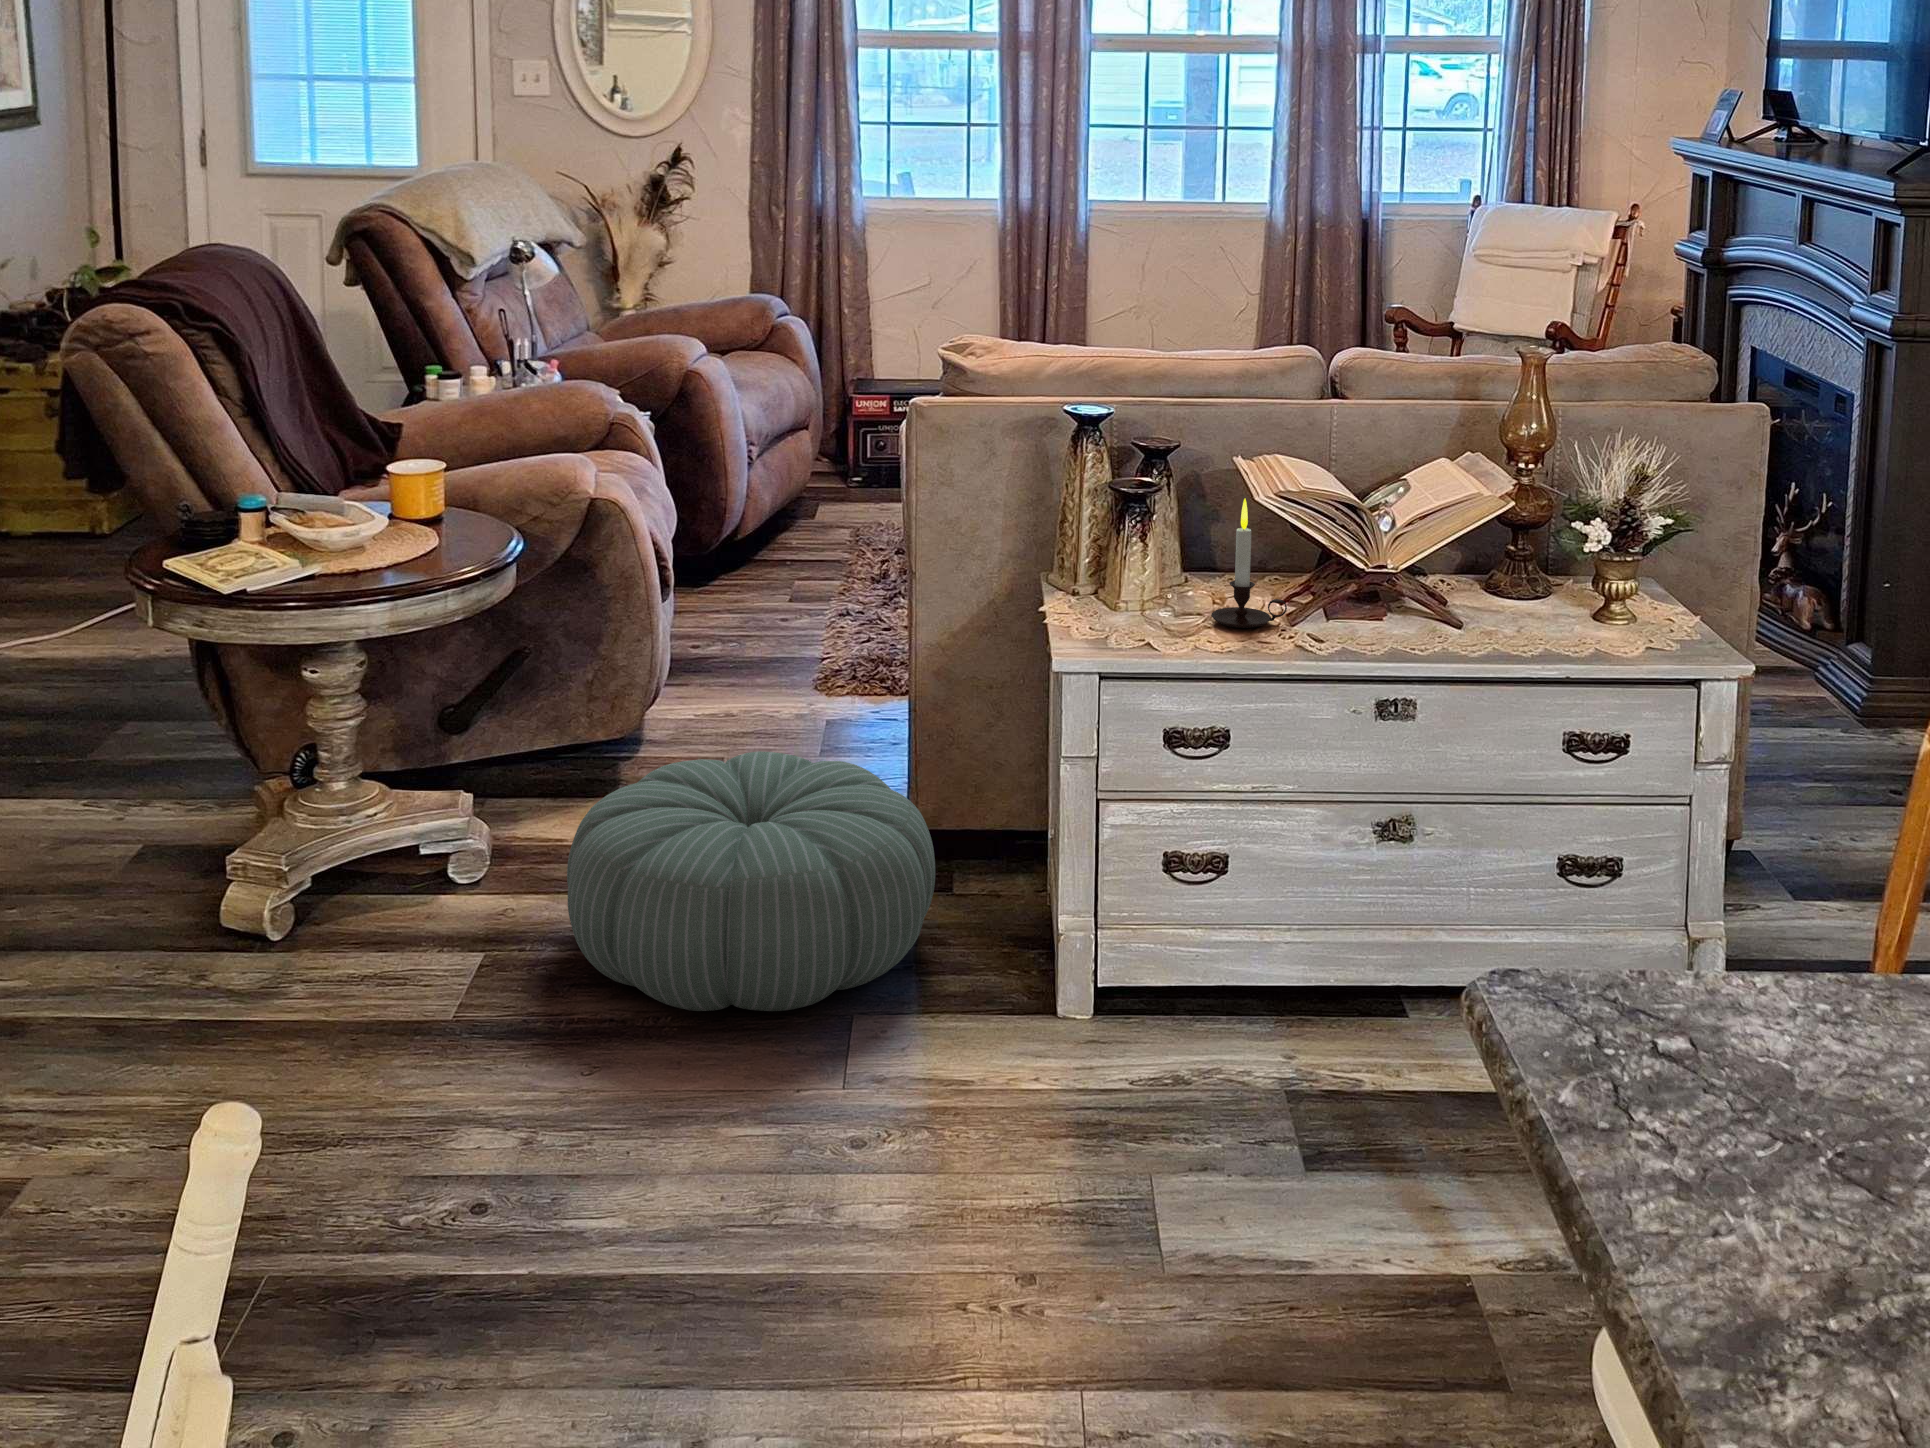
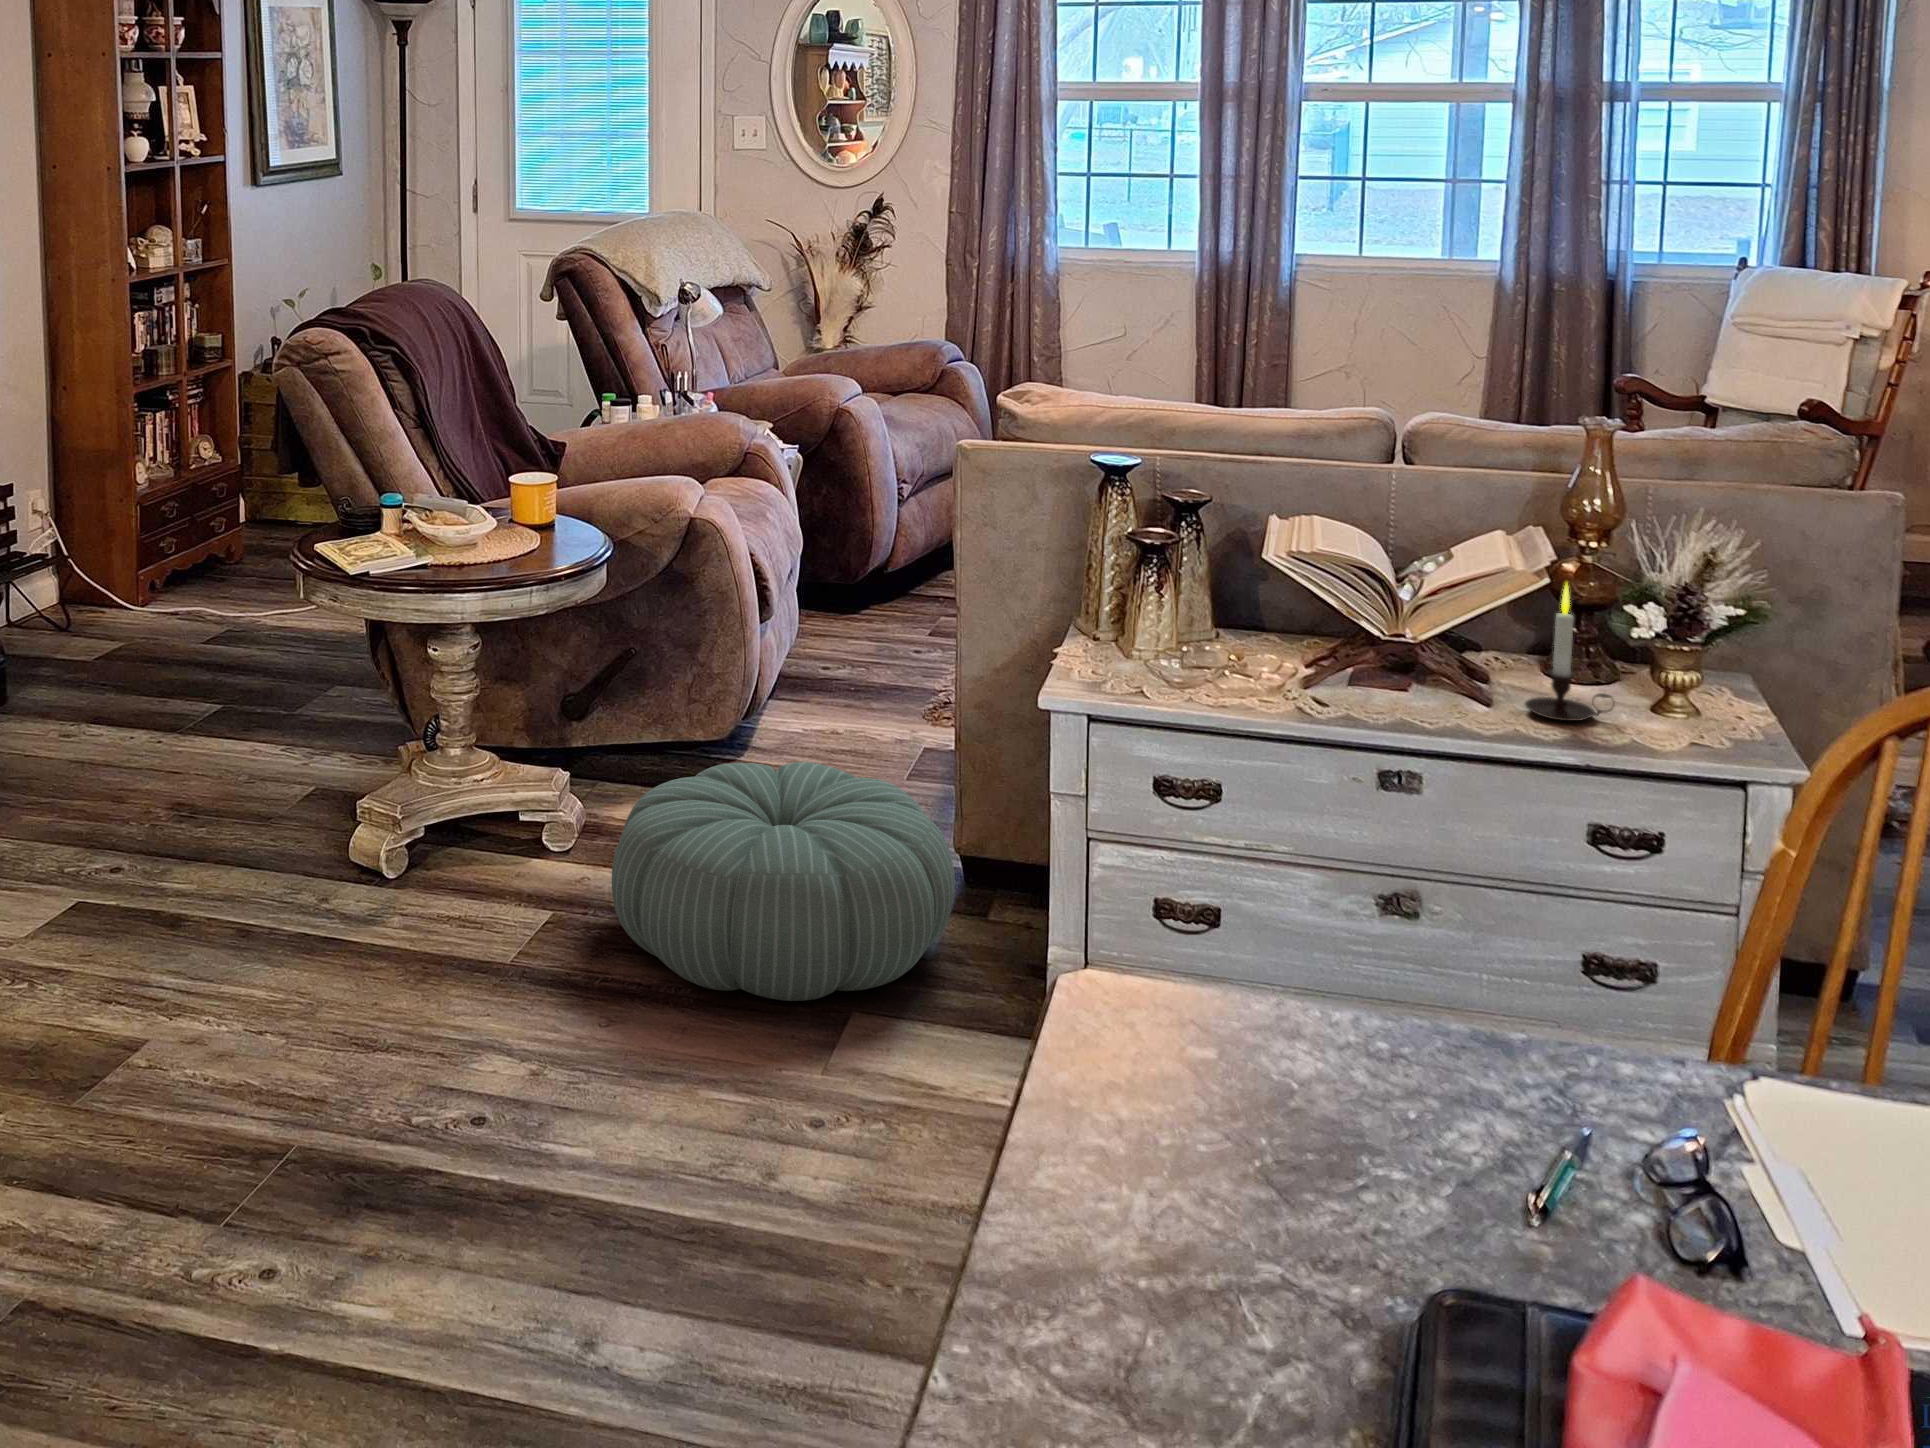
candle: present [1211,499,1287,628] -> present [1525,583,1614,721]

